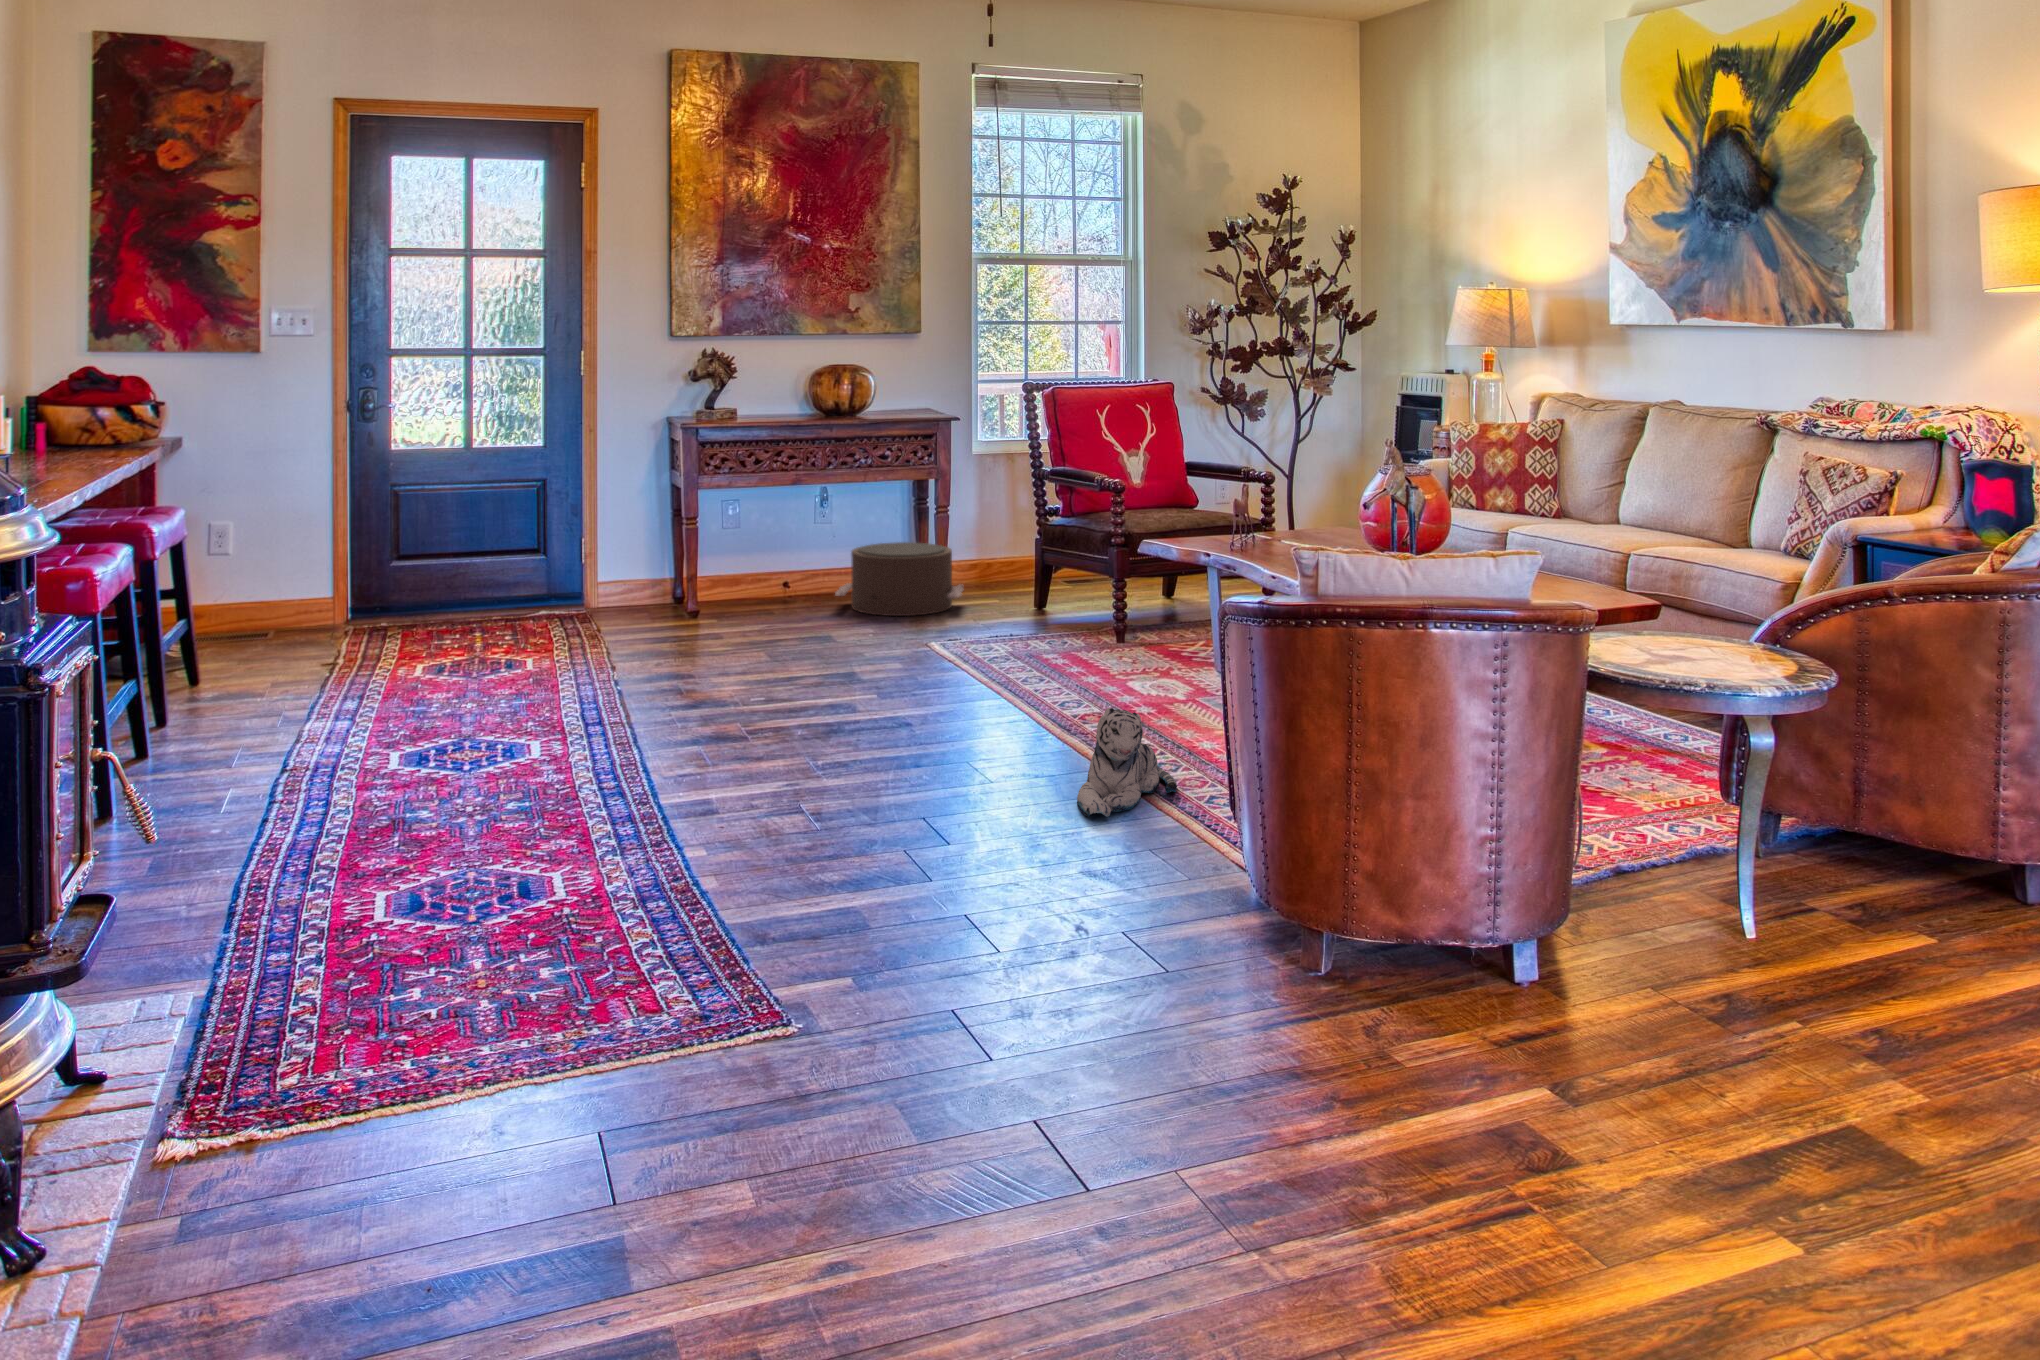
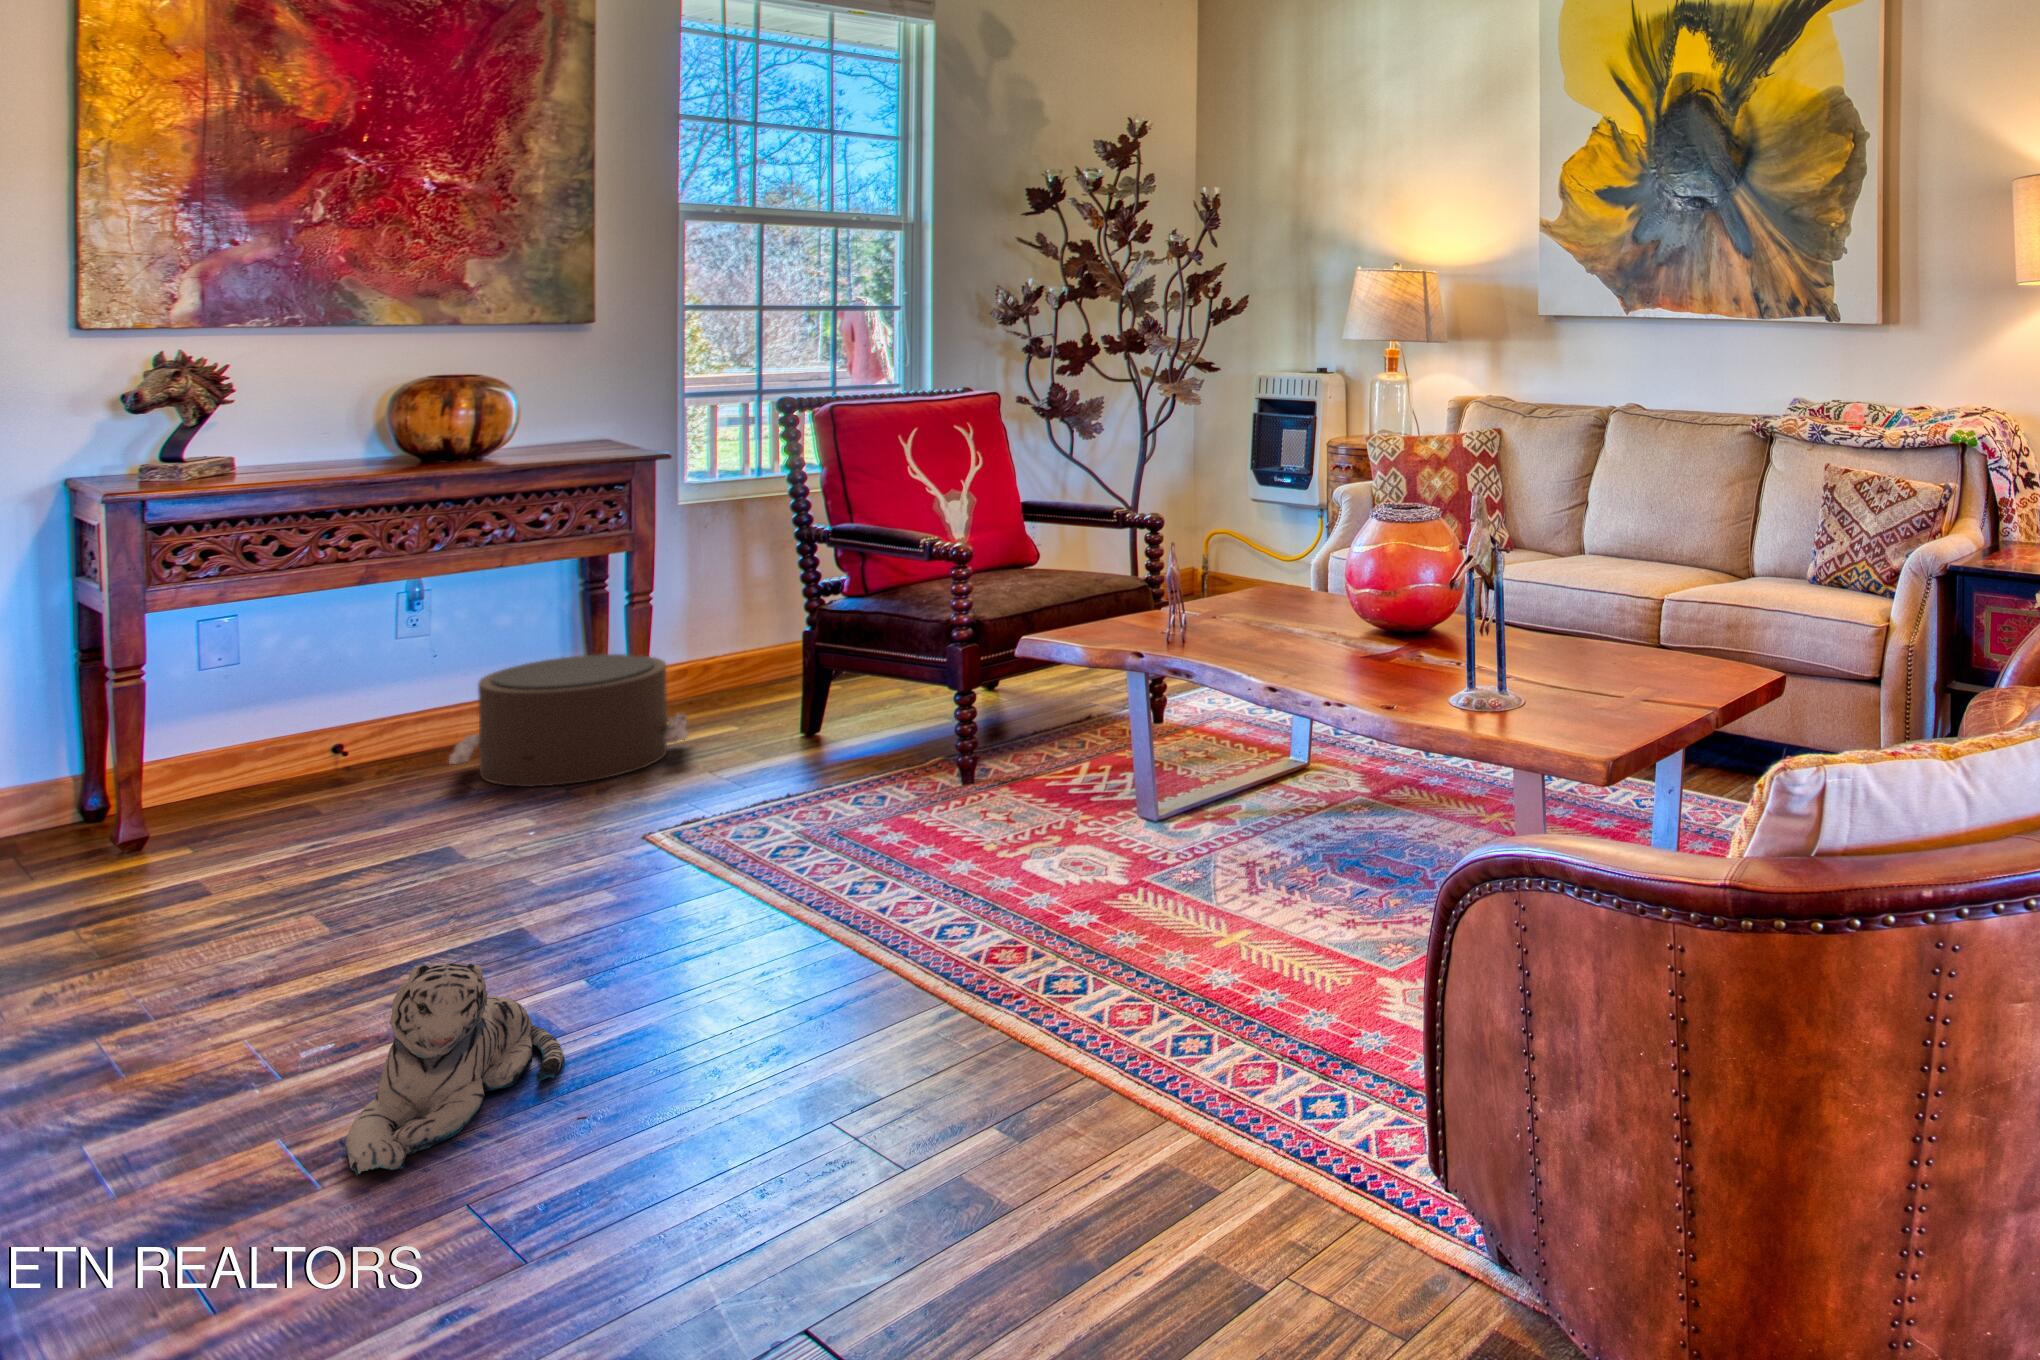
plush toy: present [1077,708,1177,818] -> present [345,963,565,1178]

